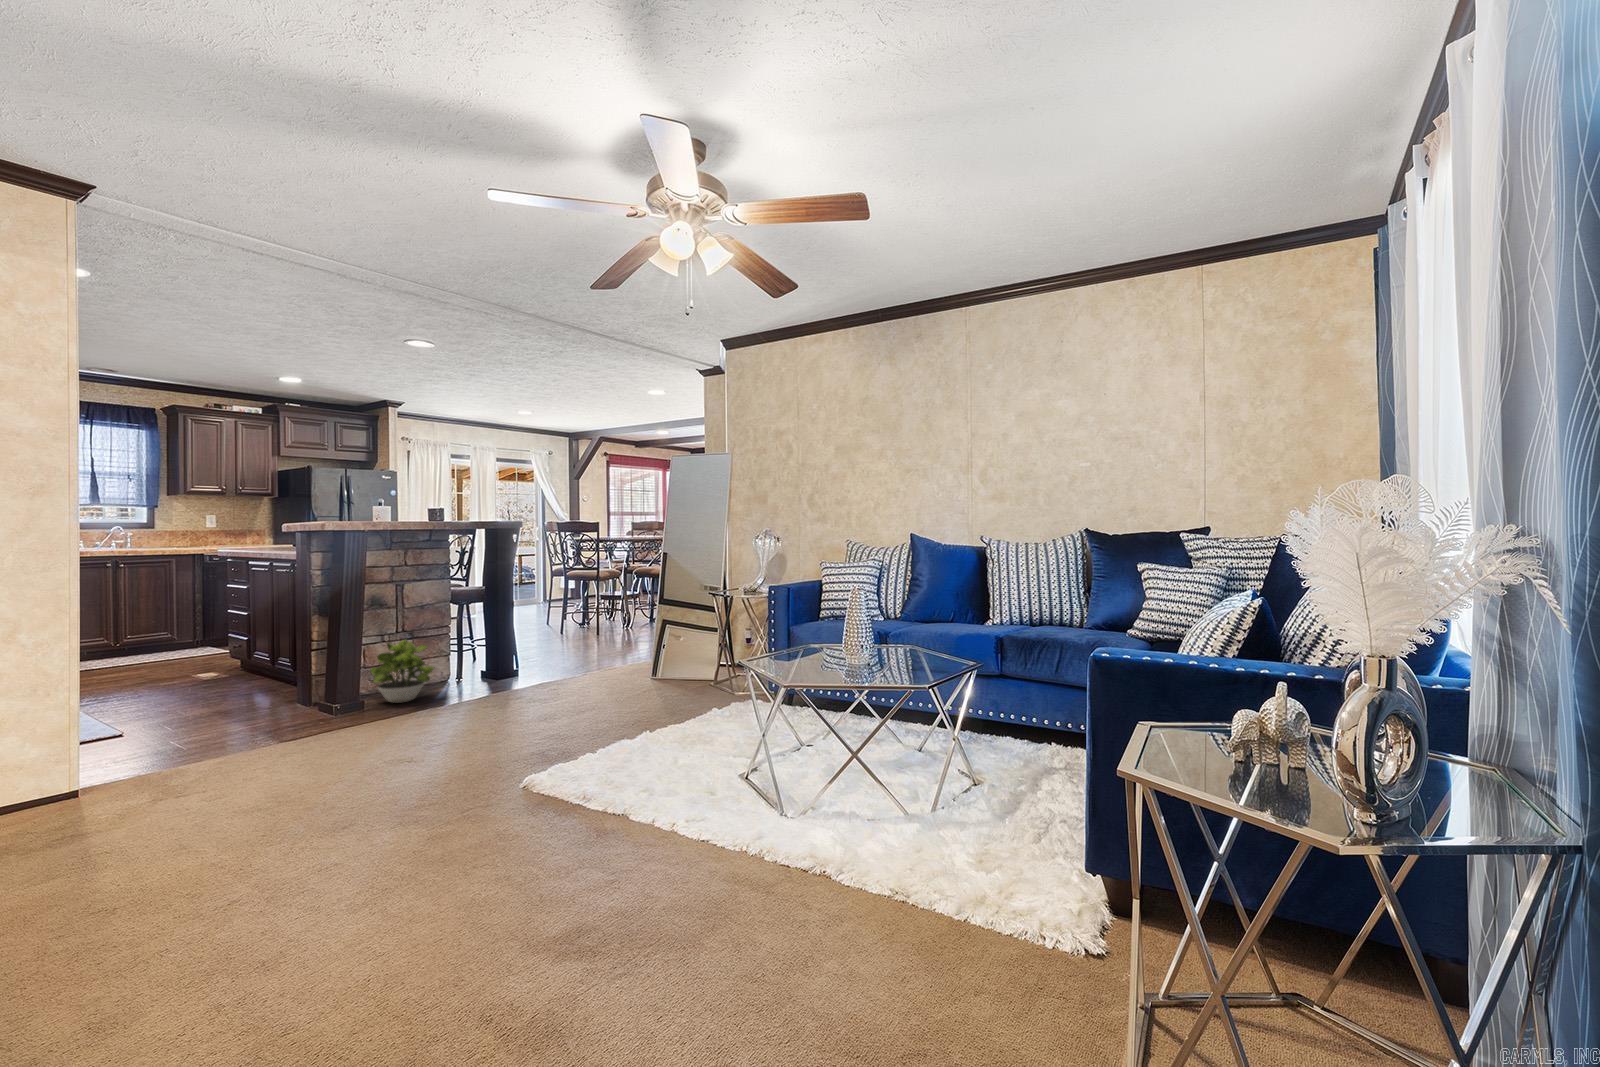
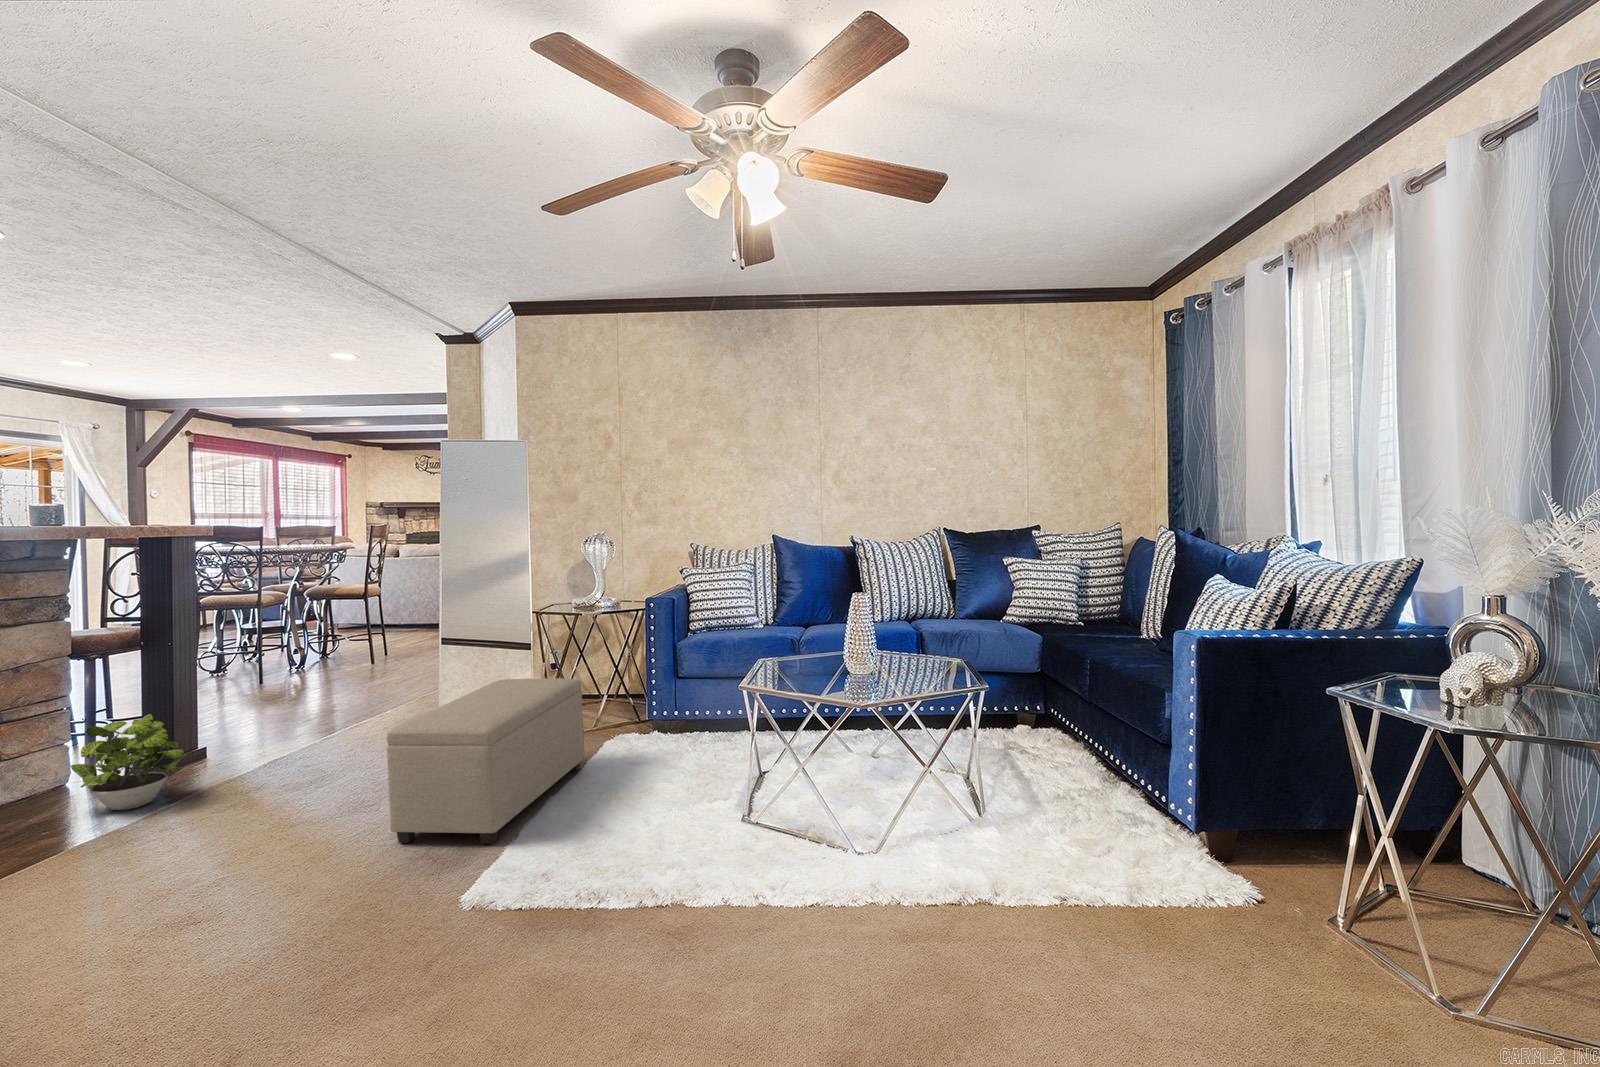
ottoman: none [471,641,670,769] -> present [387,678,585,844]

